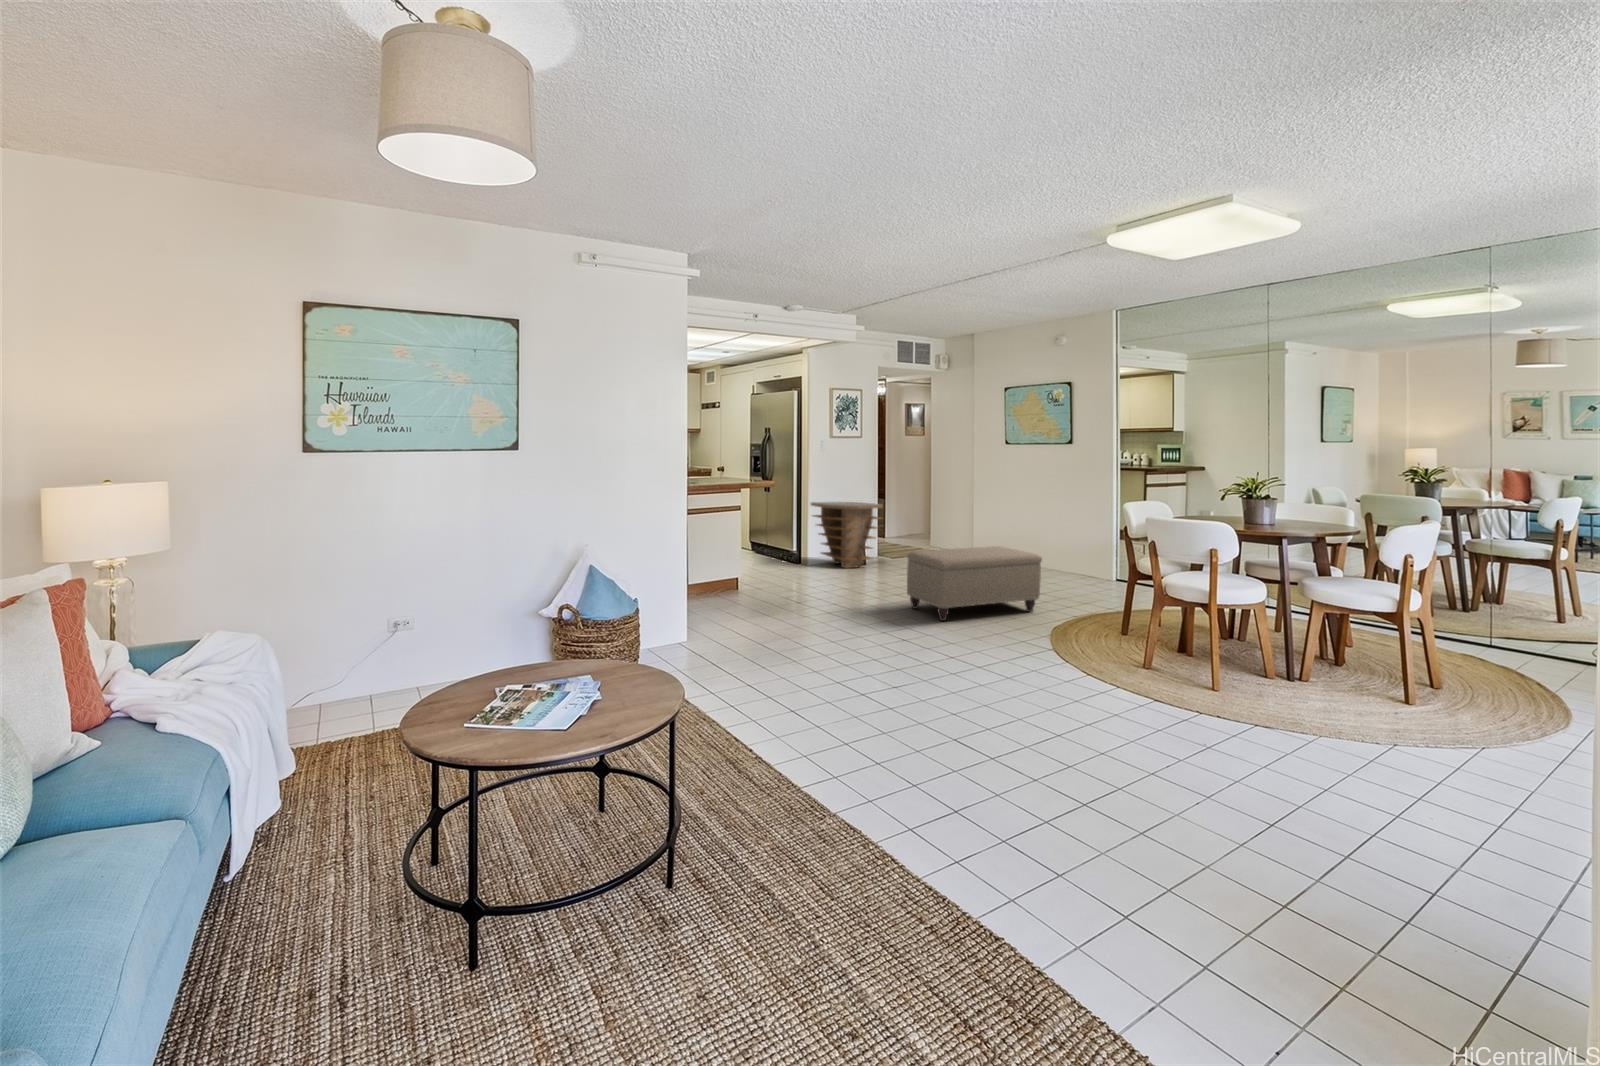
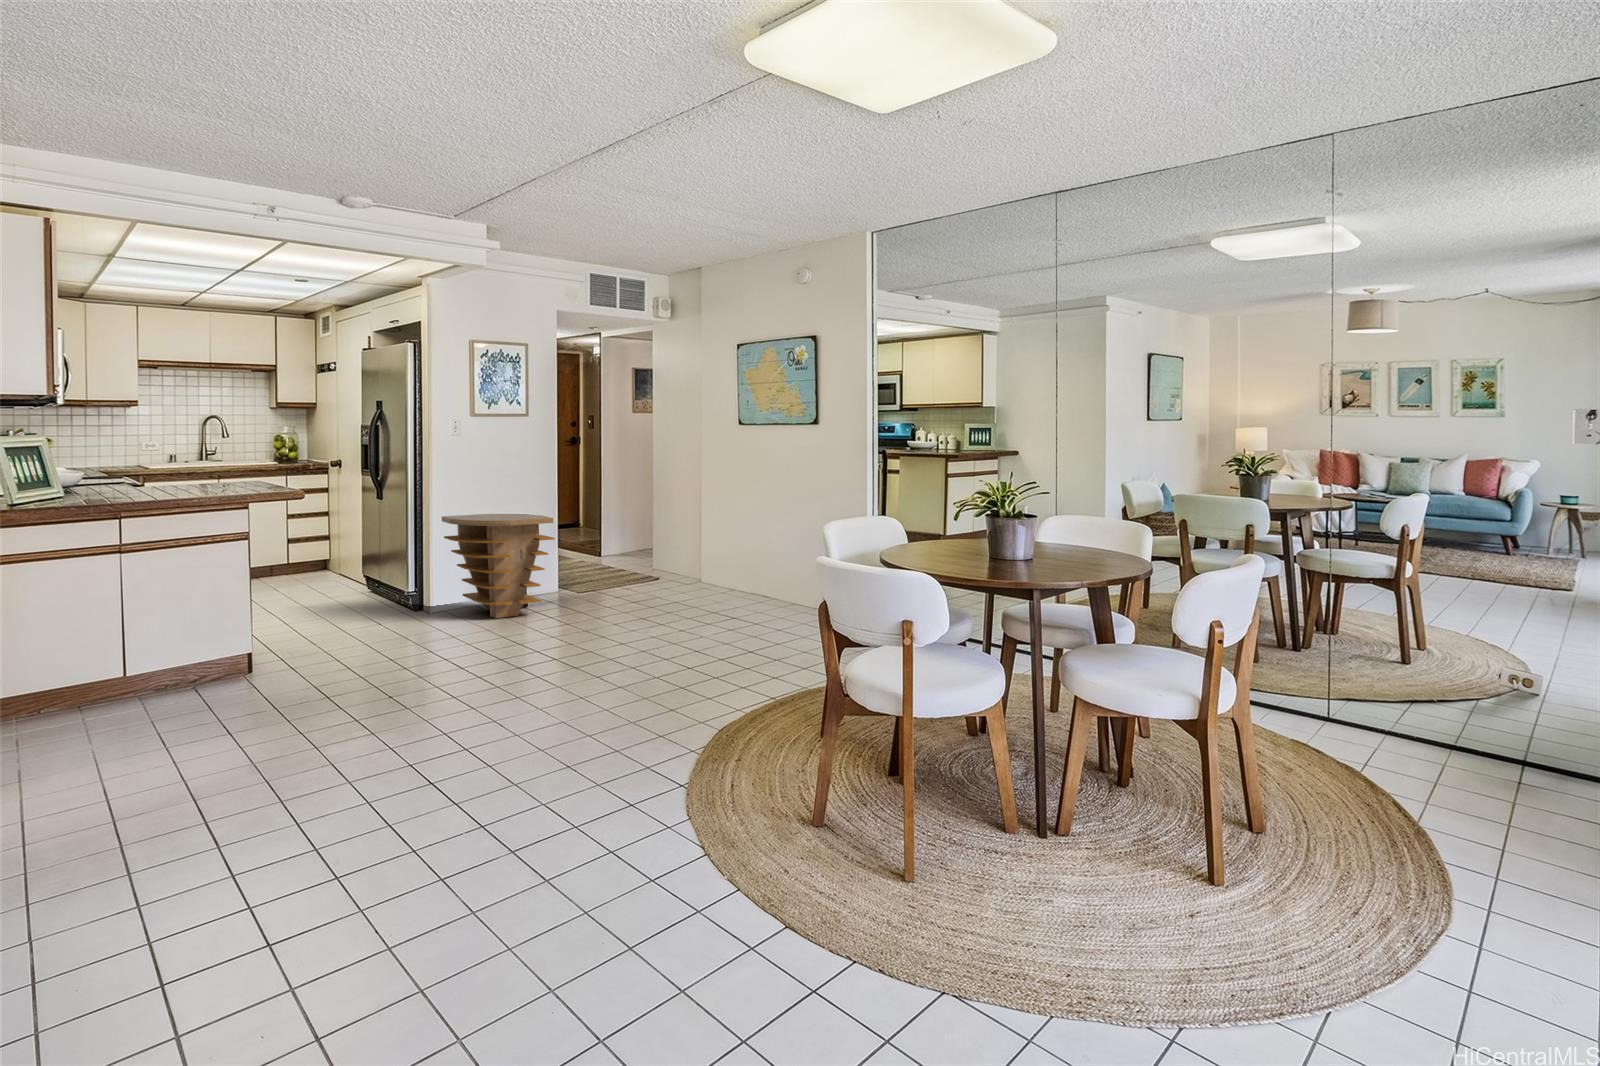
ottoman: present [907,546,1042,621] -> none [537,582,749,713]

